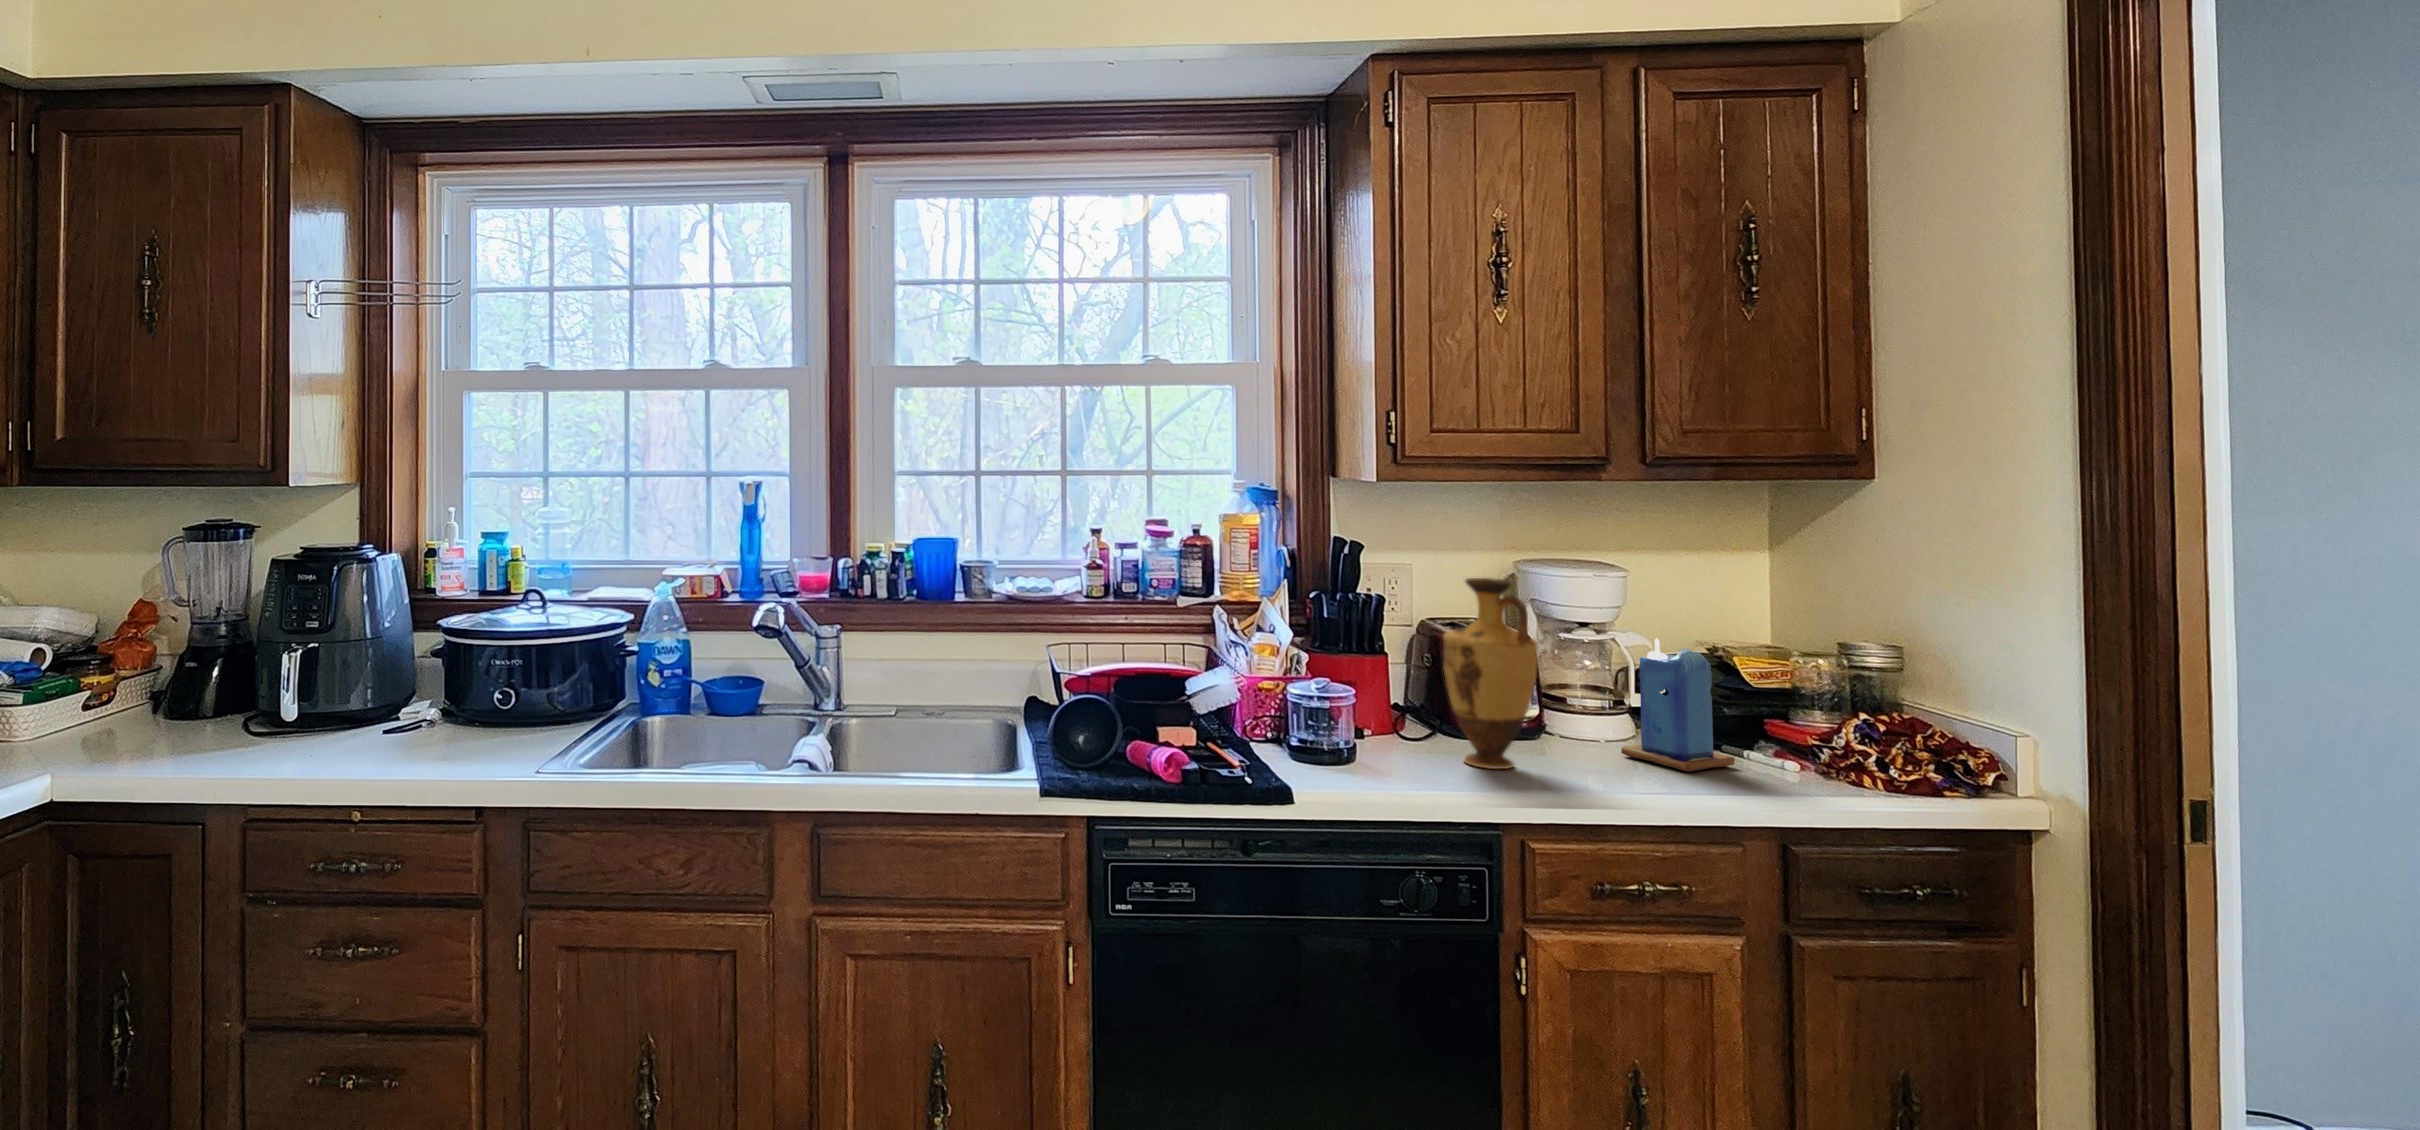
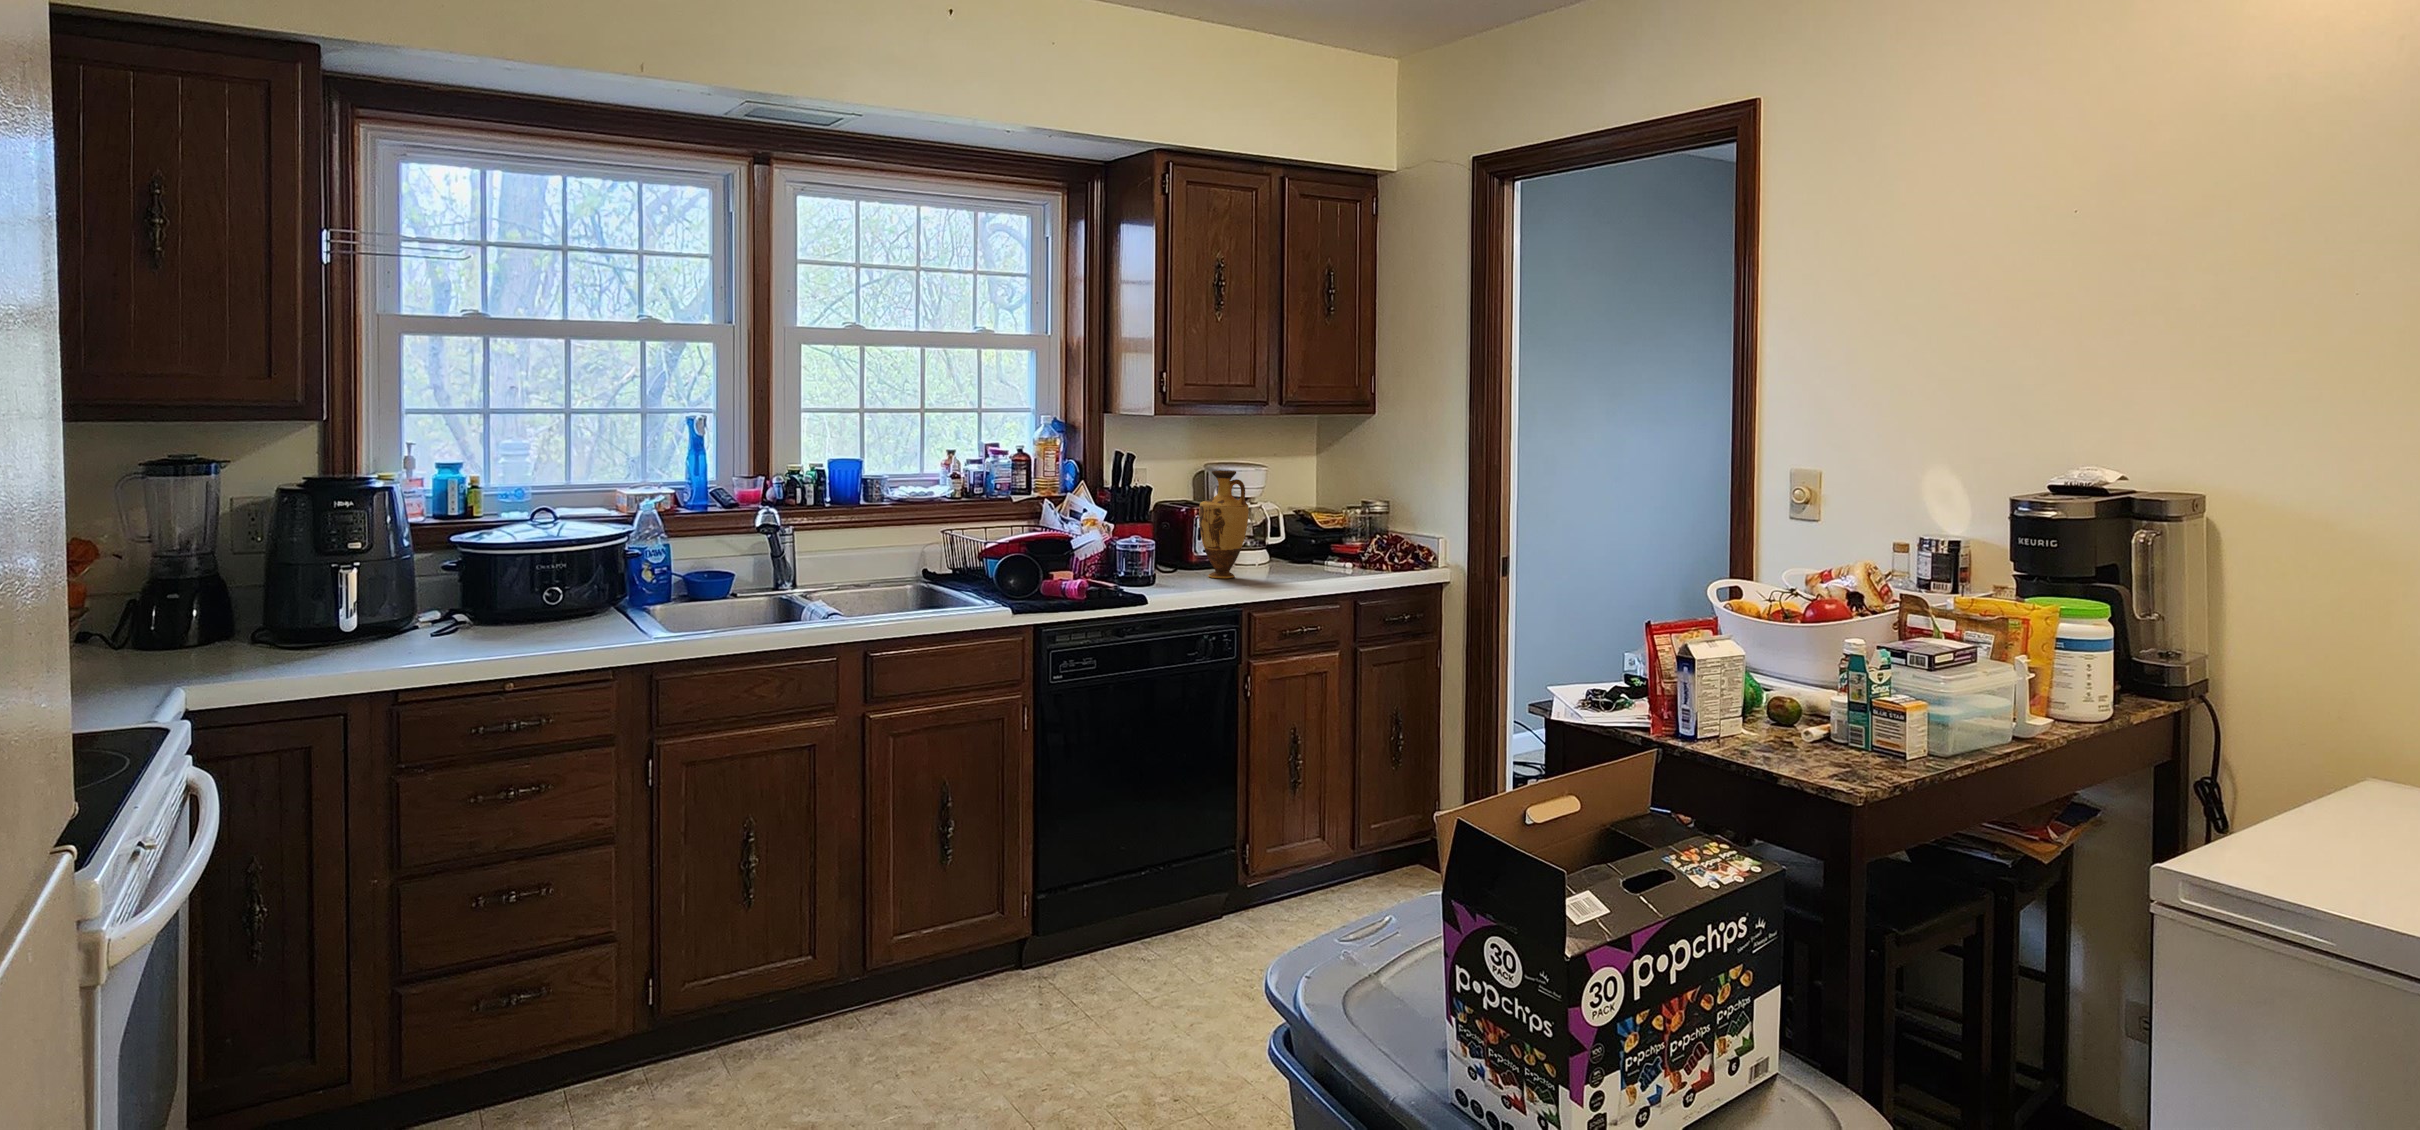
candle: present [1621,638,1734,772] -> none [1275,501,1326,571]

